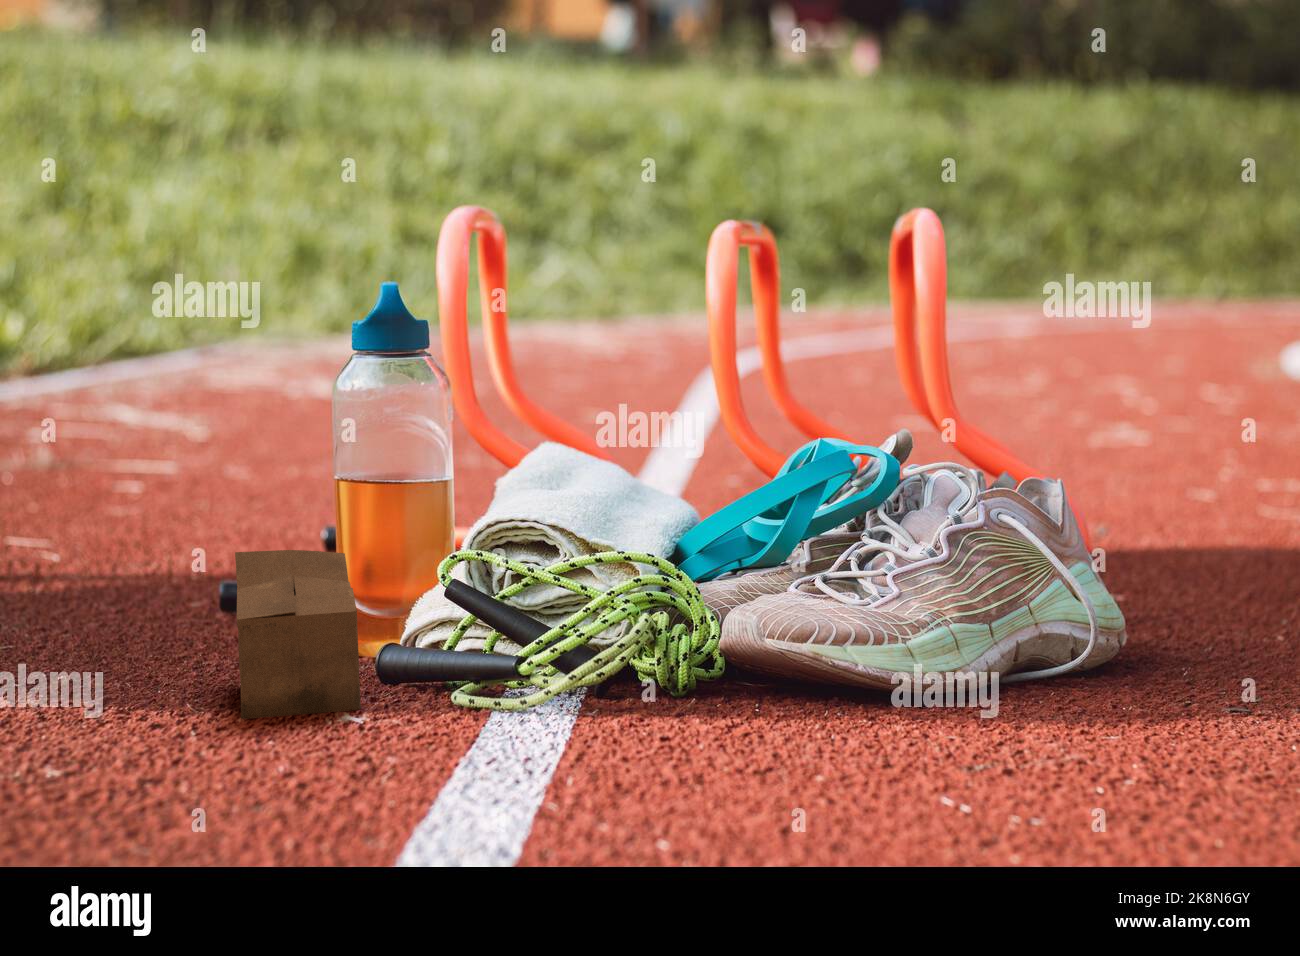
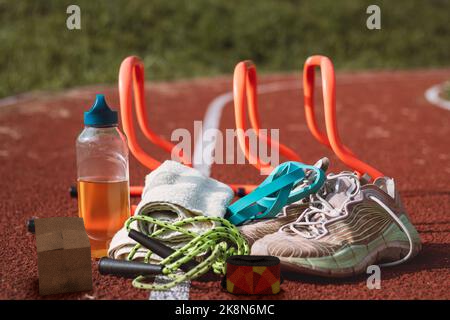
bag: none [646,636,793,729] -> present [220,254,284,296]

